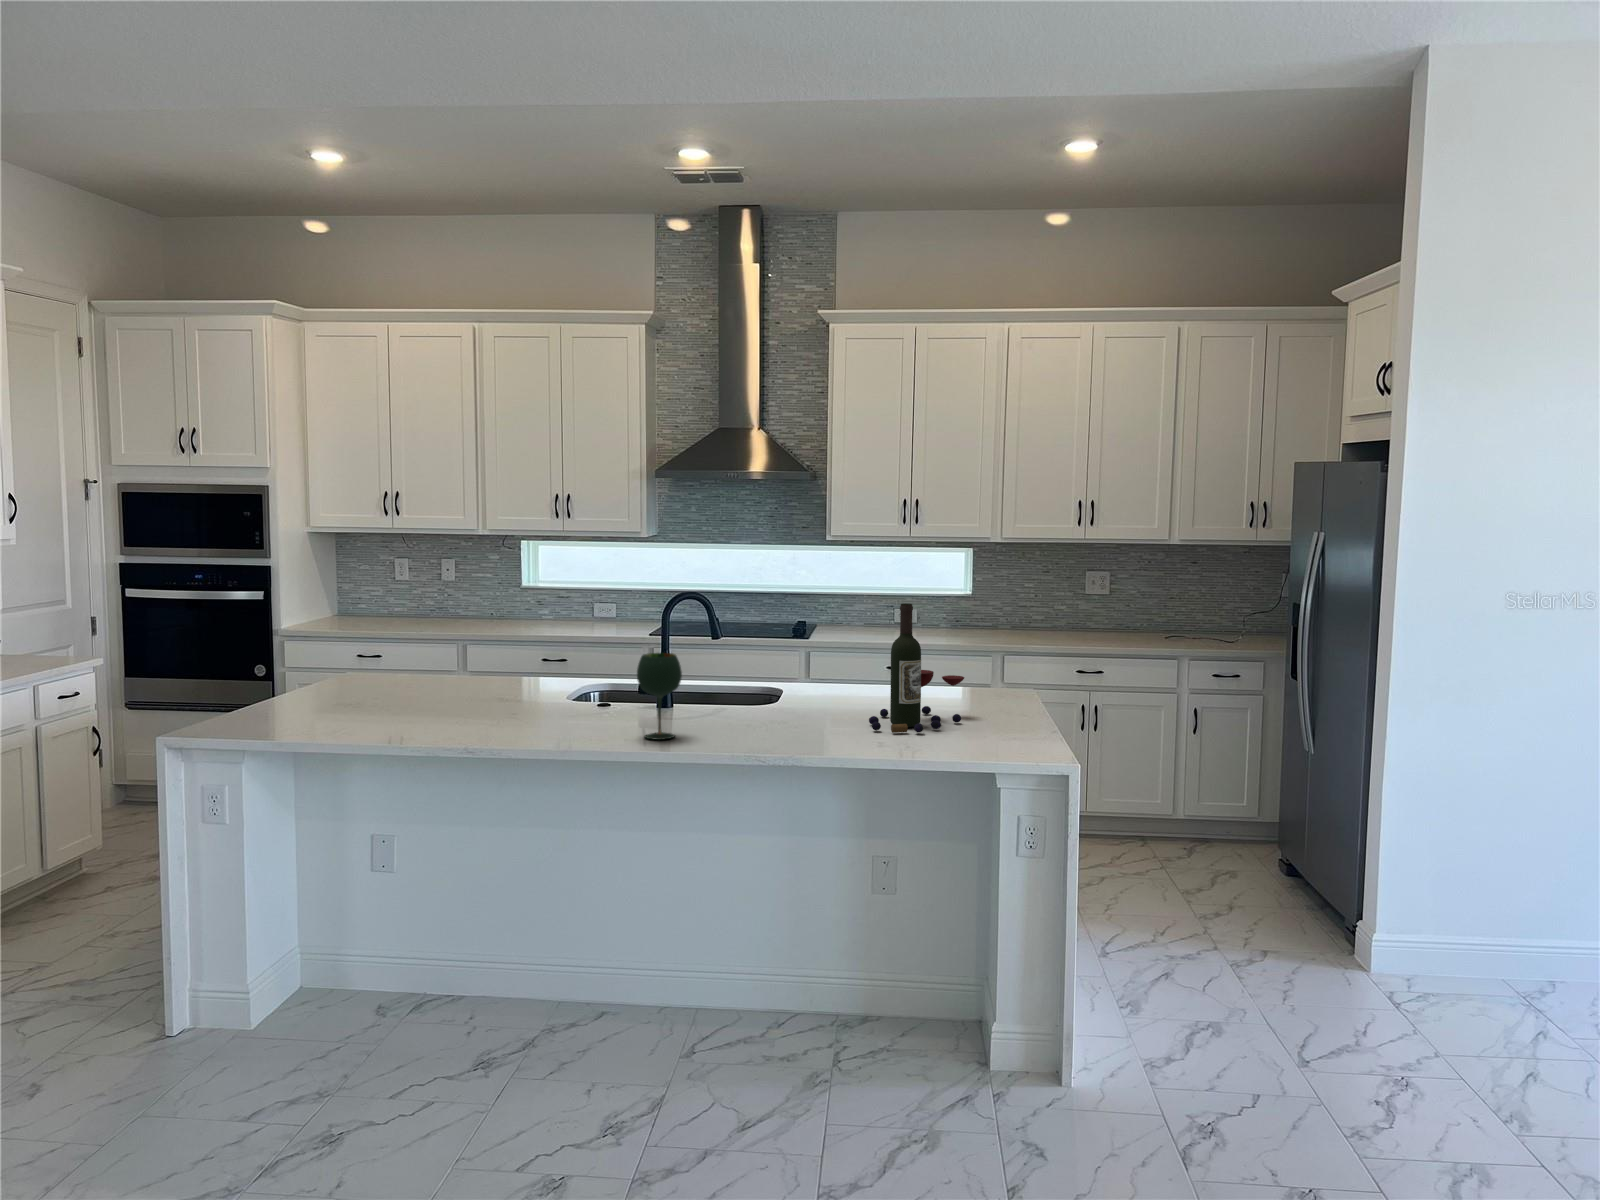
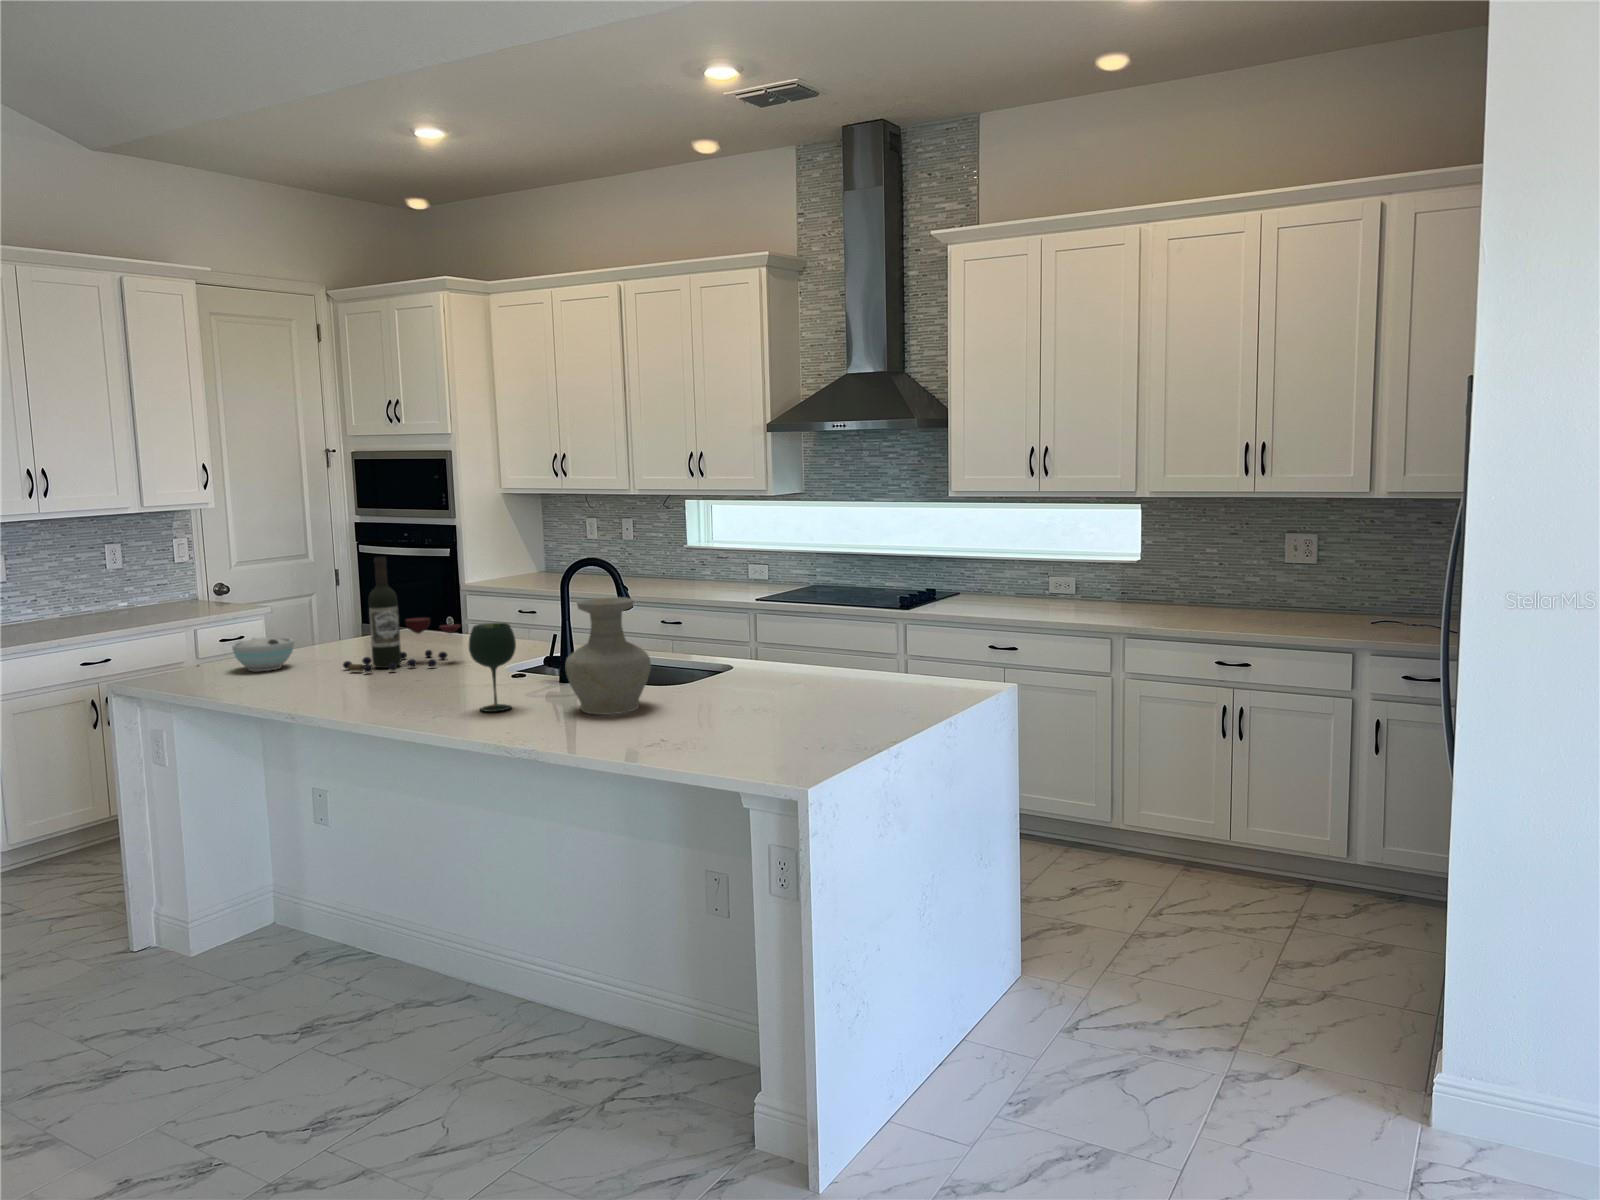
wine bottle: present [869,603,964,733] -> present [343,557,460,672]
vase: none [727,625,806,734] -> present [565,597,651,714]
bowl: none [248,684,316,722] -> present [232,638,294,671]

